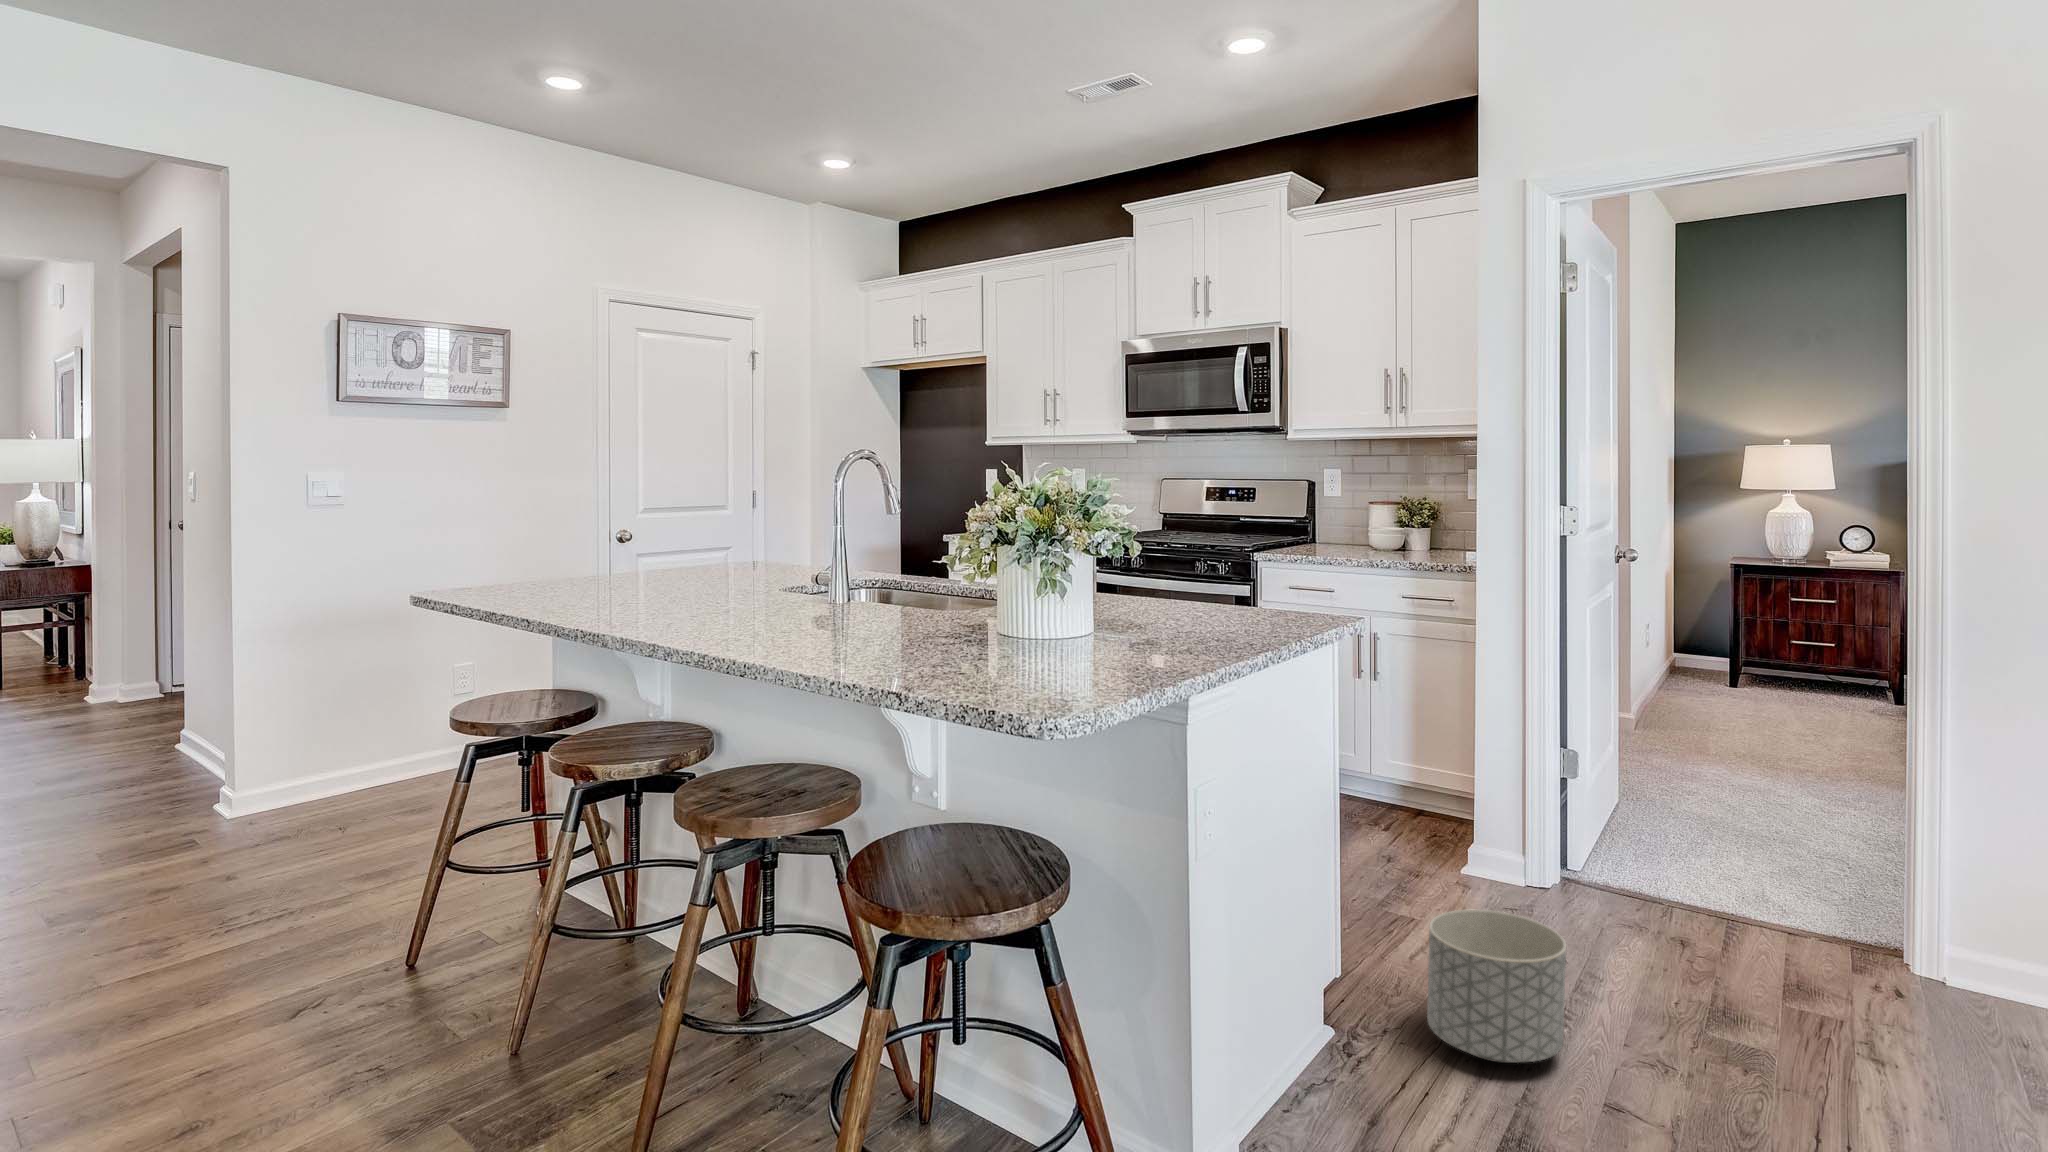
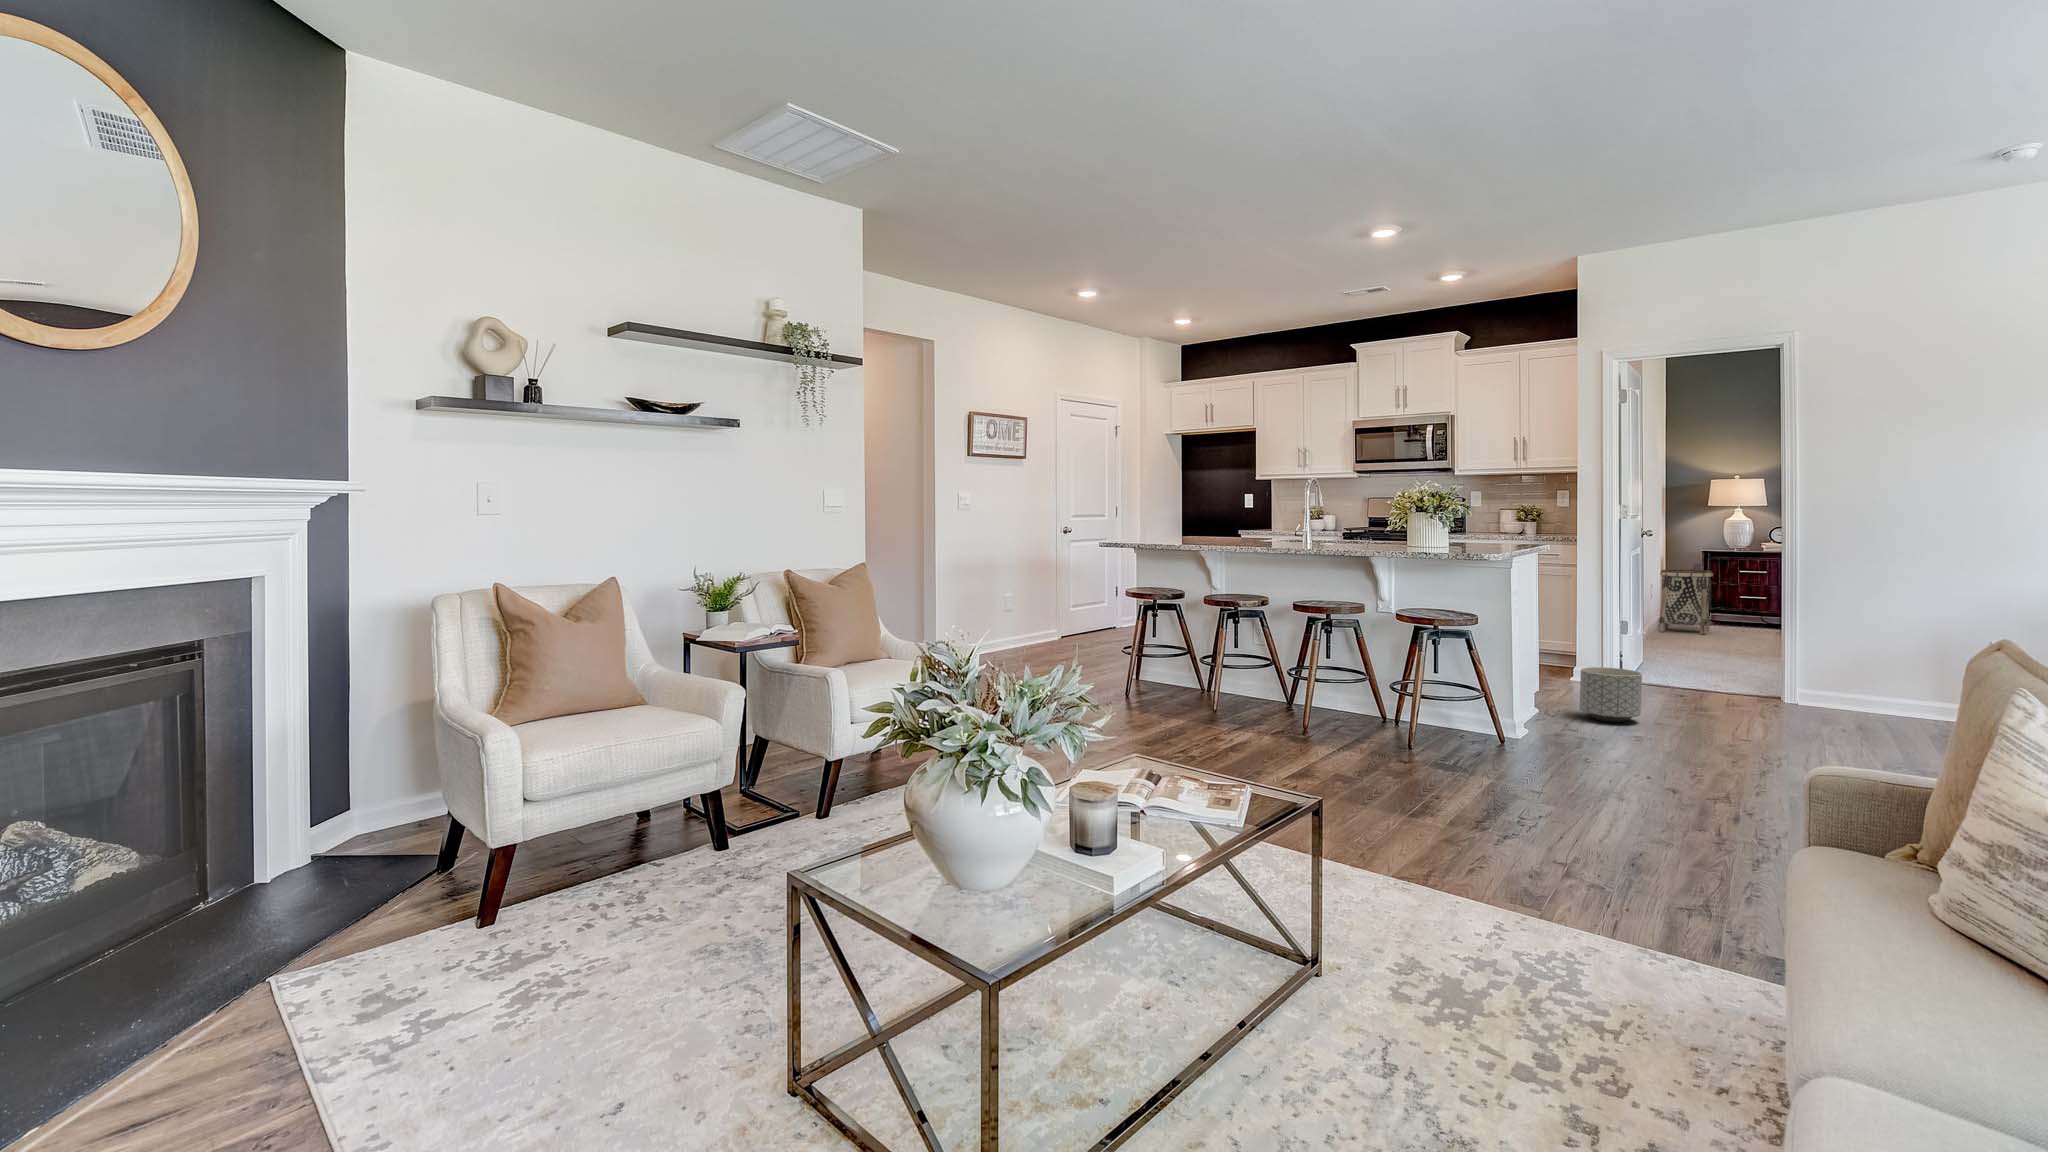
basket: none [1658,597,1746,710] -> present [1658,570,1713,634]

